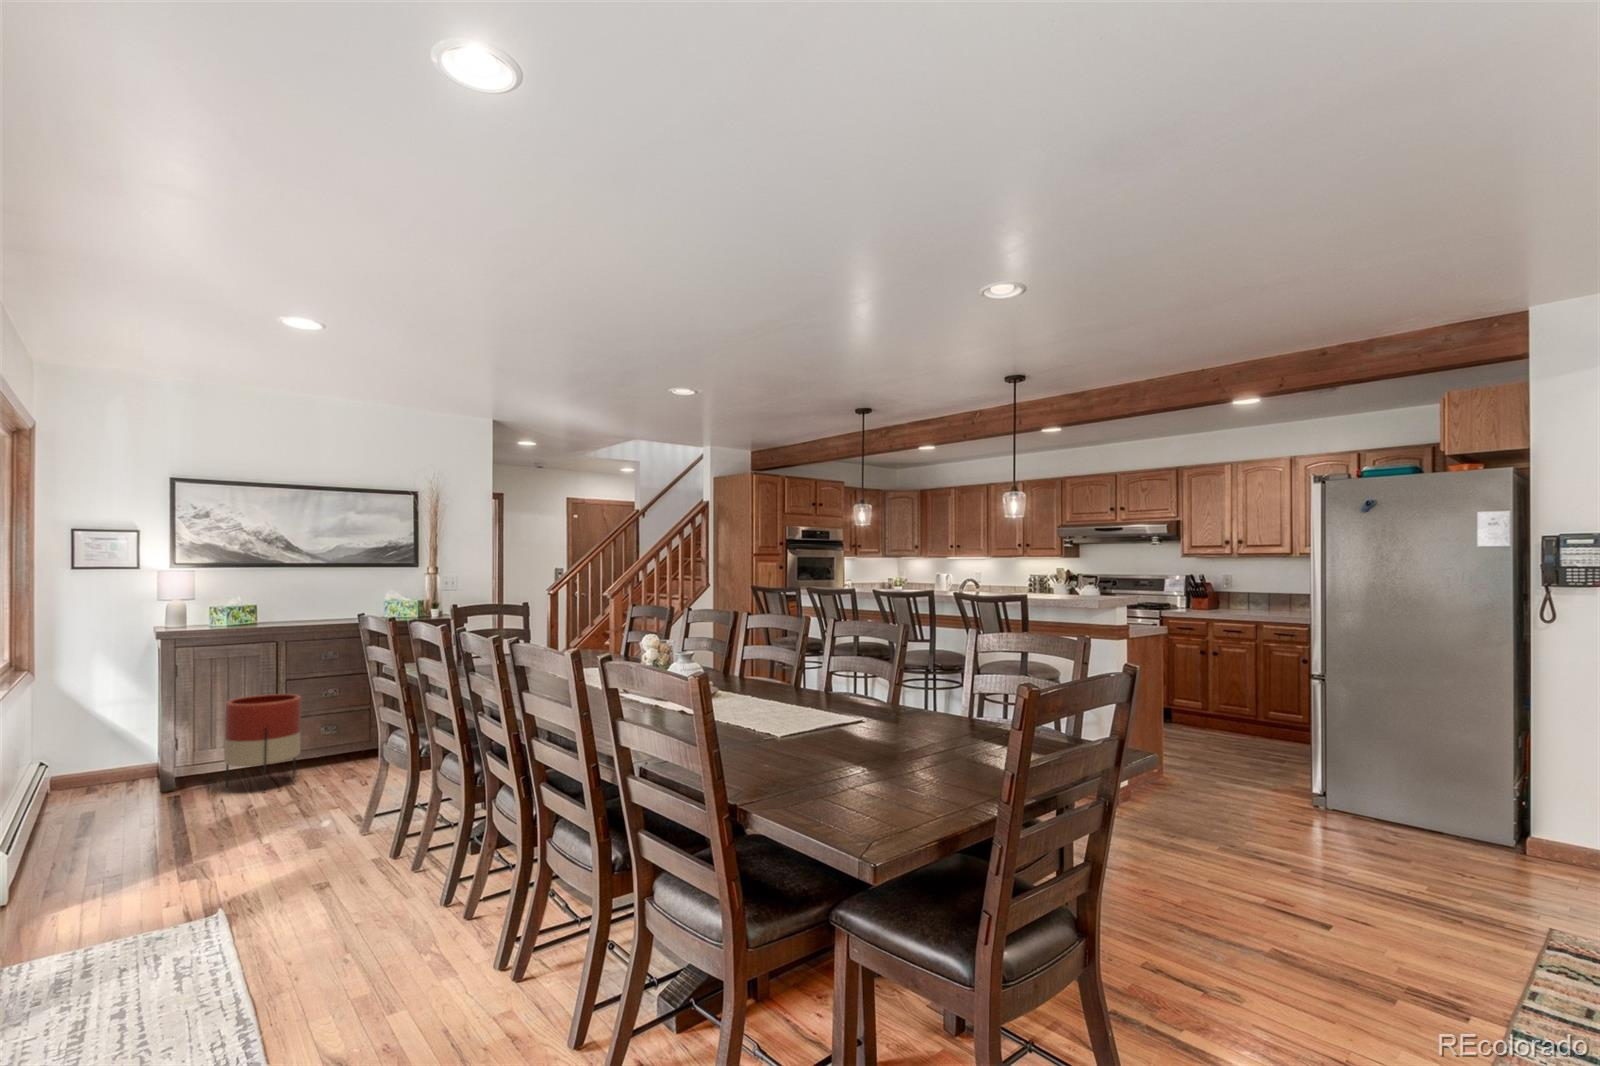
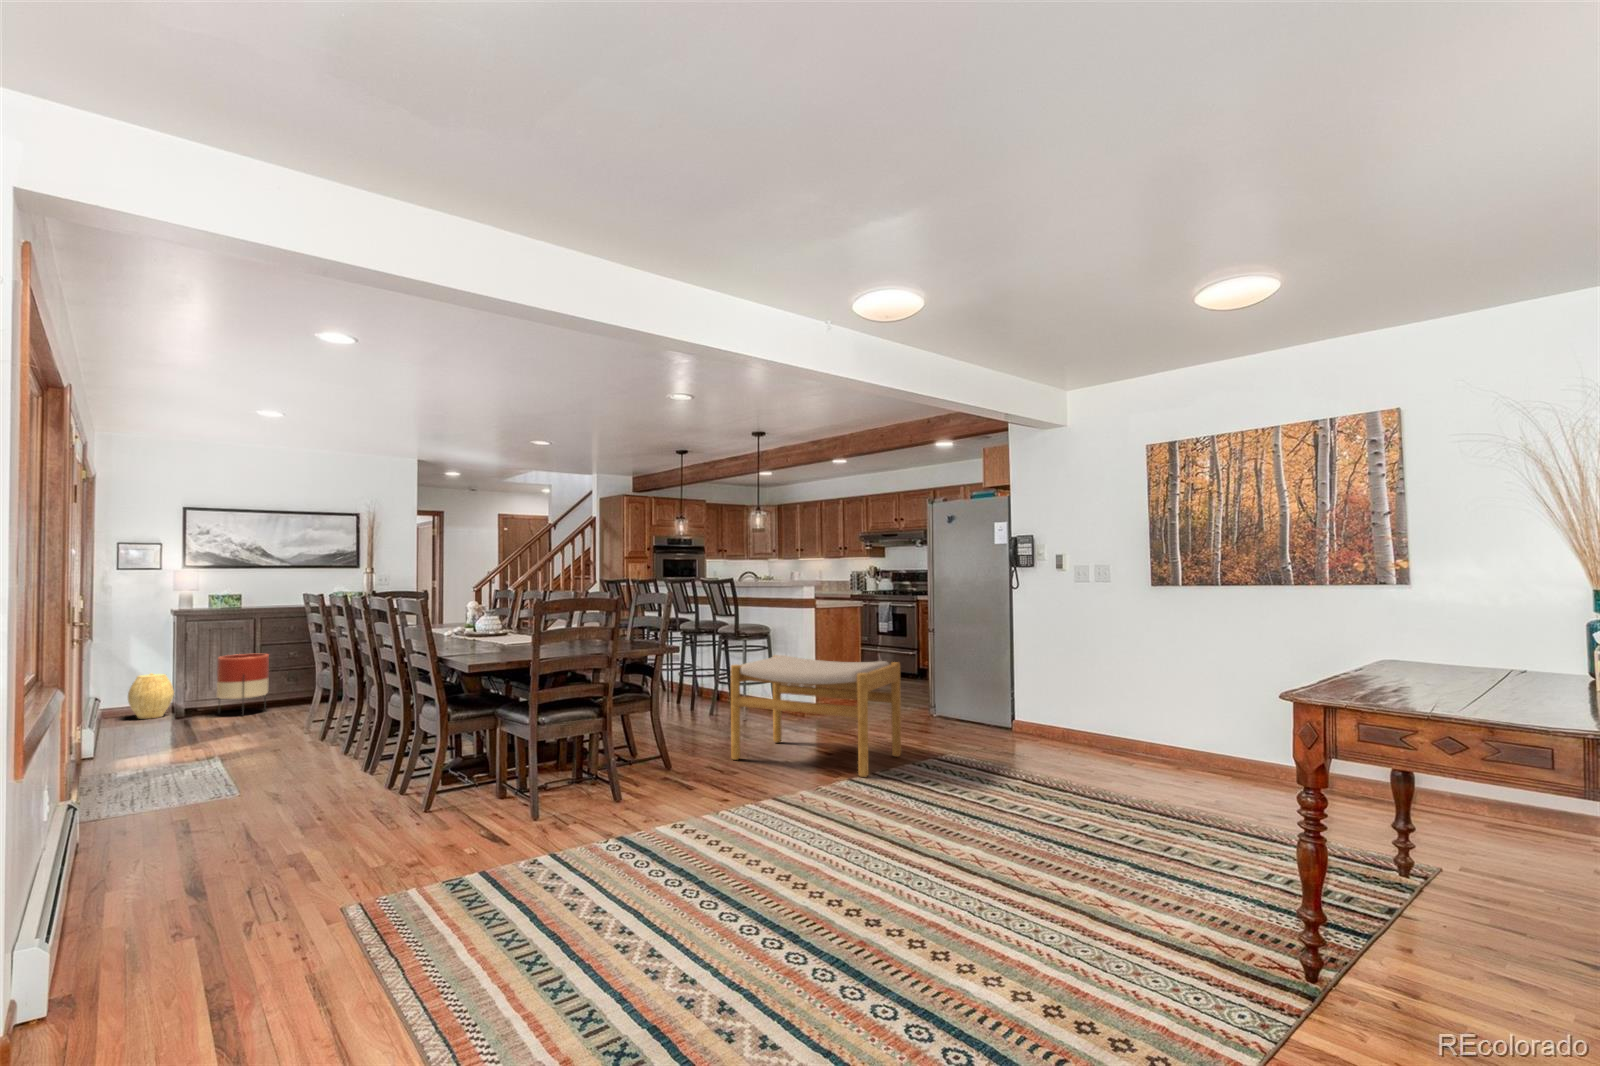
footstool: none [1153,717,1487,970] -> present [731,655,901,777]
woven basket: none [87,726,158,798] -> present [128,673,174,719]

